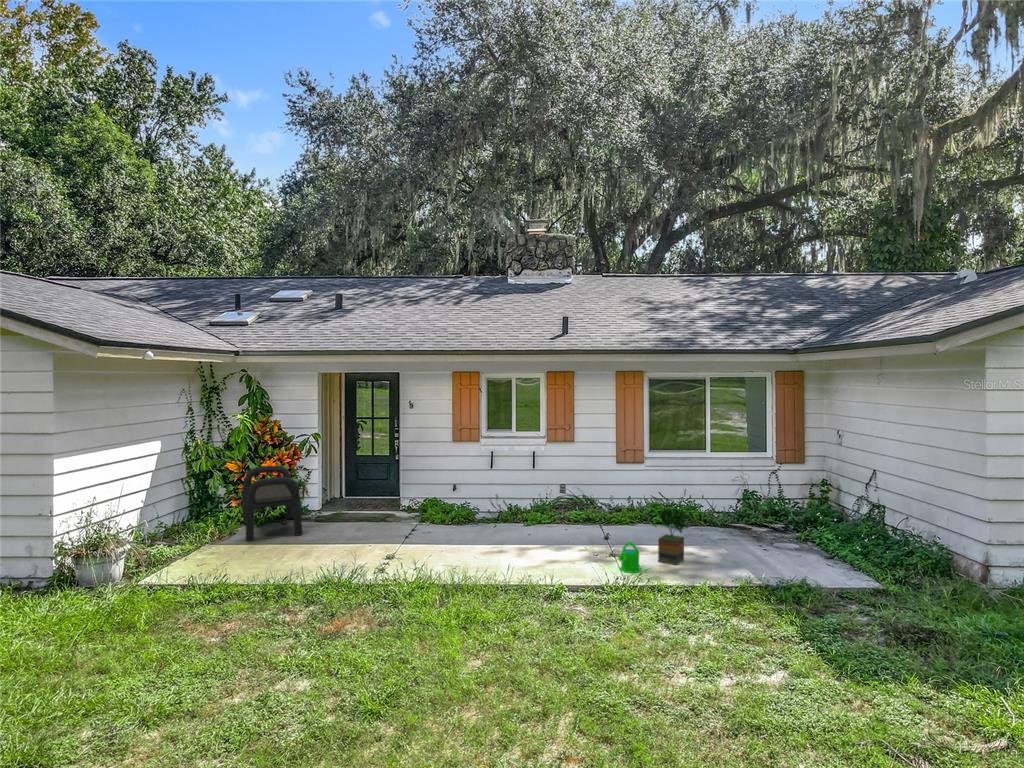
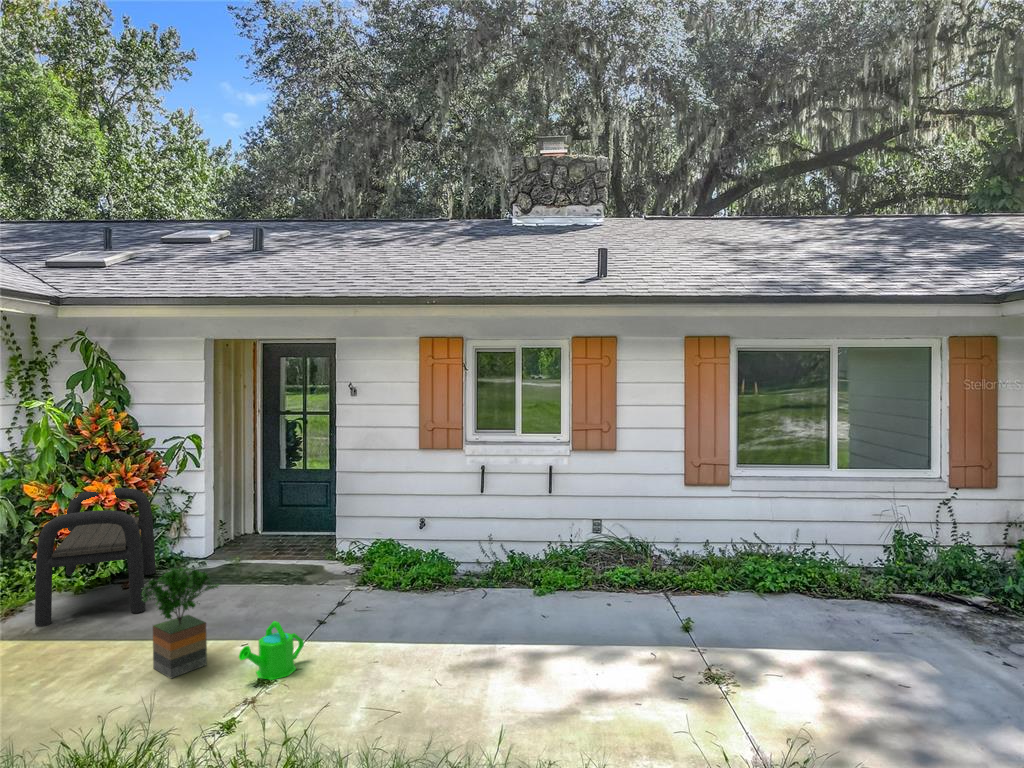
potted tree: present [657,508,690,565] -> present [142,567,219,678]
watering can: present [618,542,641,573] -> present [239,621,304,680]

